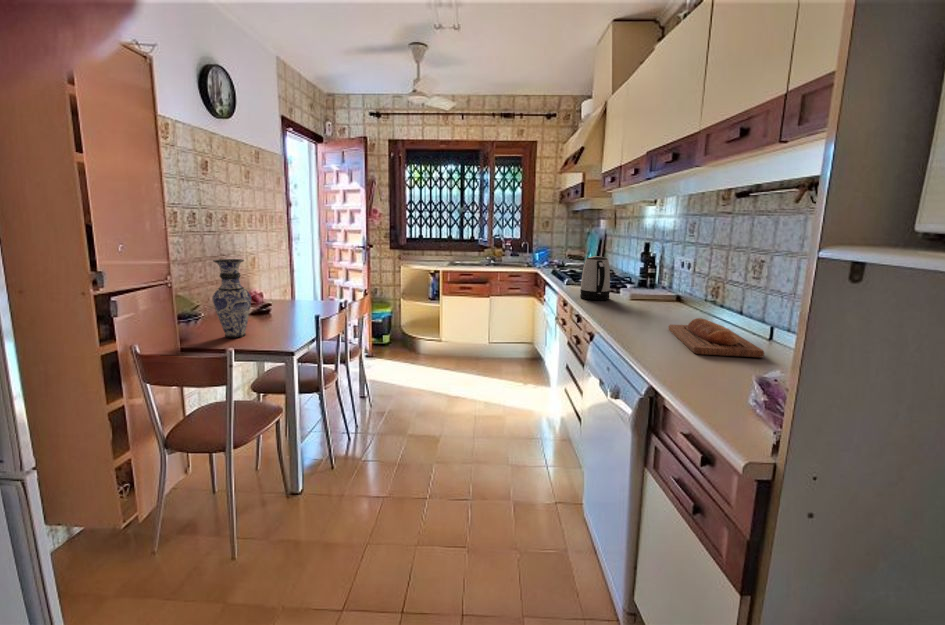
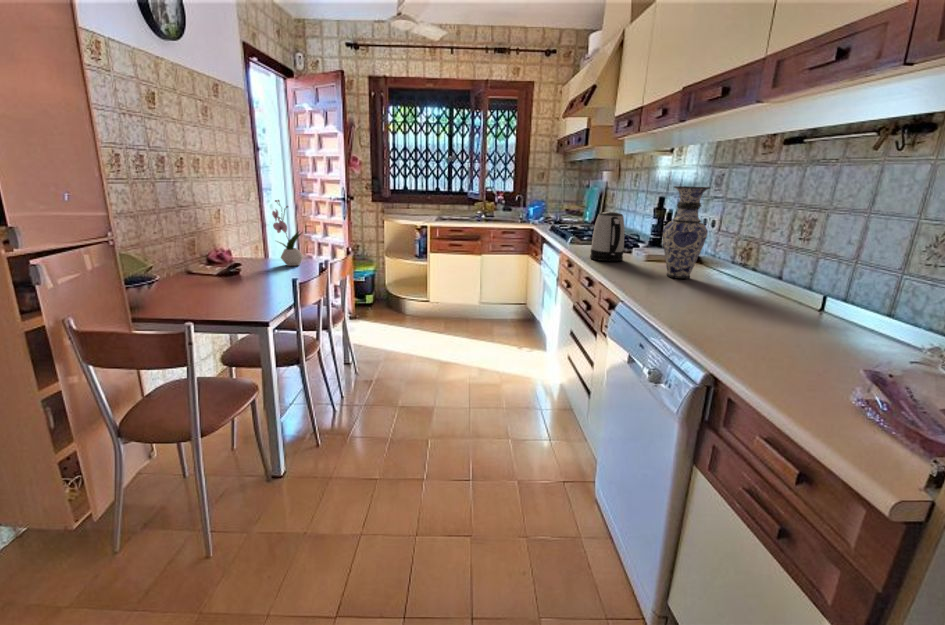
flower arrangement: none [300,248,327,306] -> present [272,200,303,266]
vase: present [212,259,251,338] -> present [663,186,710,279]
bread loaf: present [669,318,764,357] -> none [702,286,829,336]

